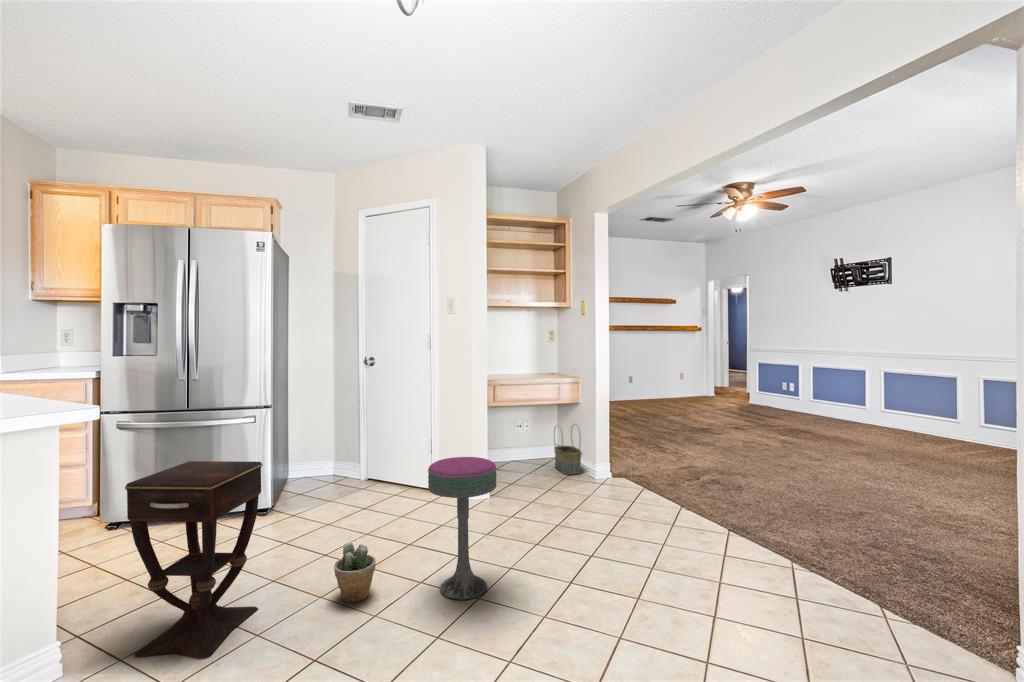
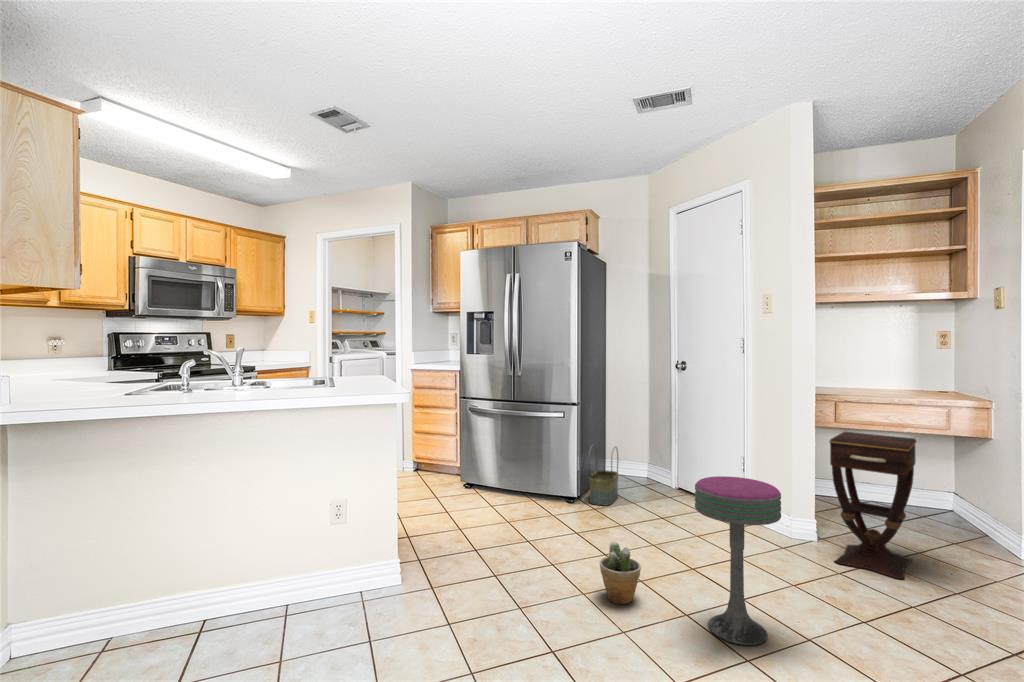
basket: present [554,445,582,475] -> present [588,445,618,505]
side table: present [125,461,263,659] -> present [829,432,916,579]

